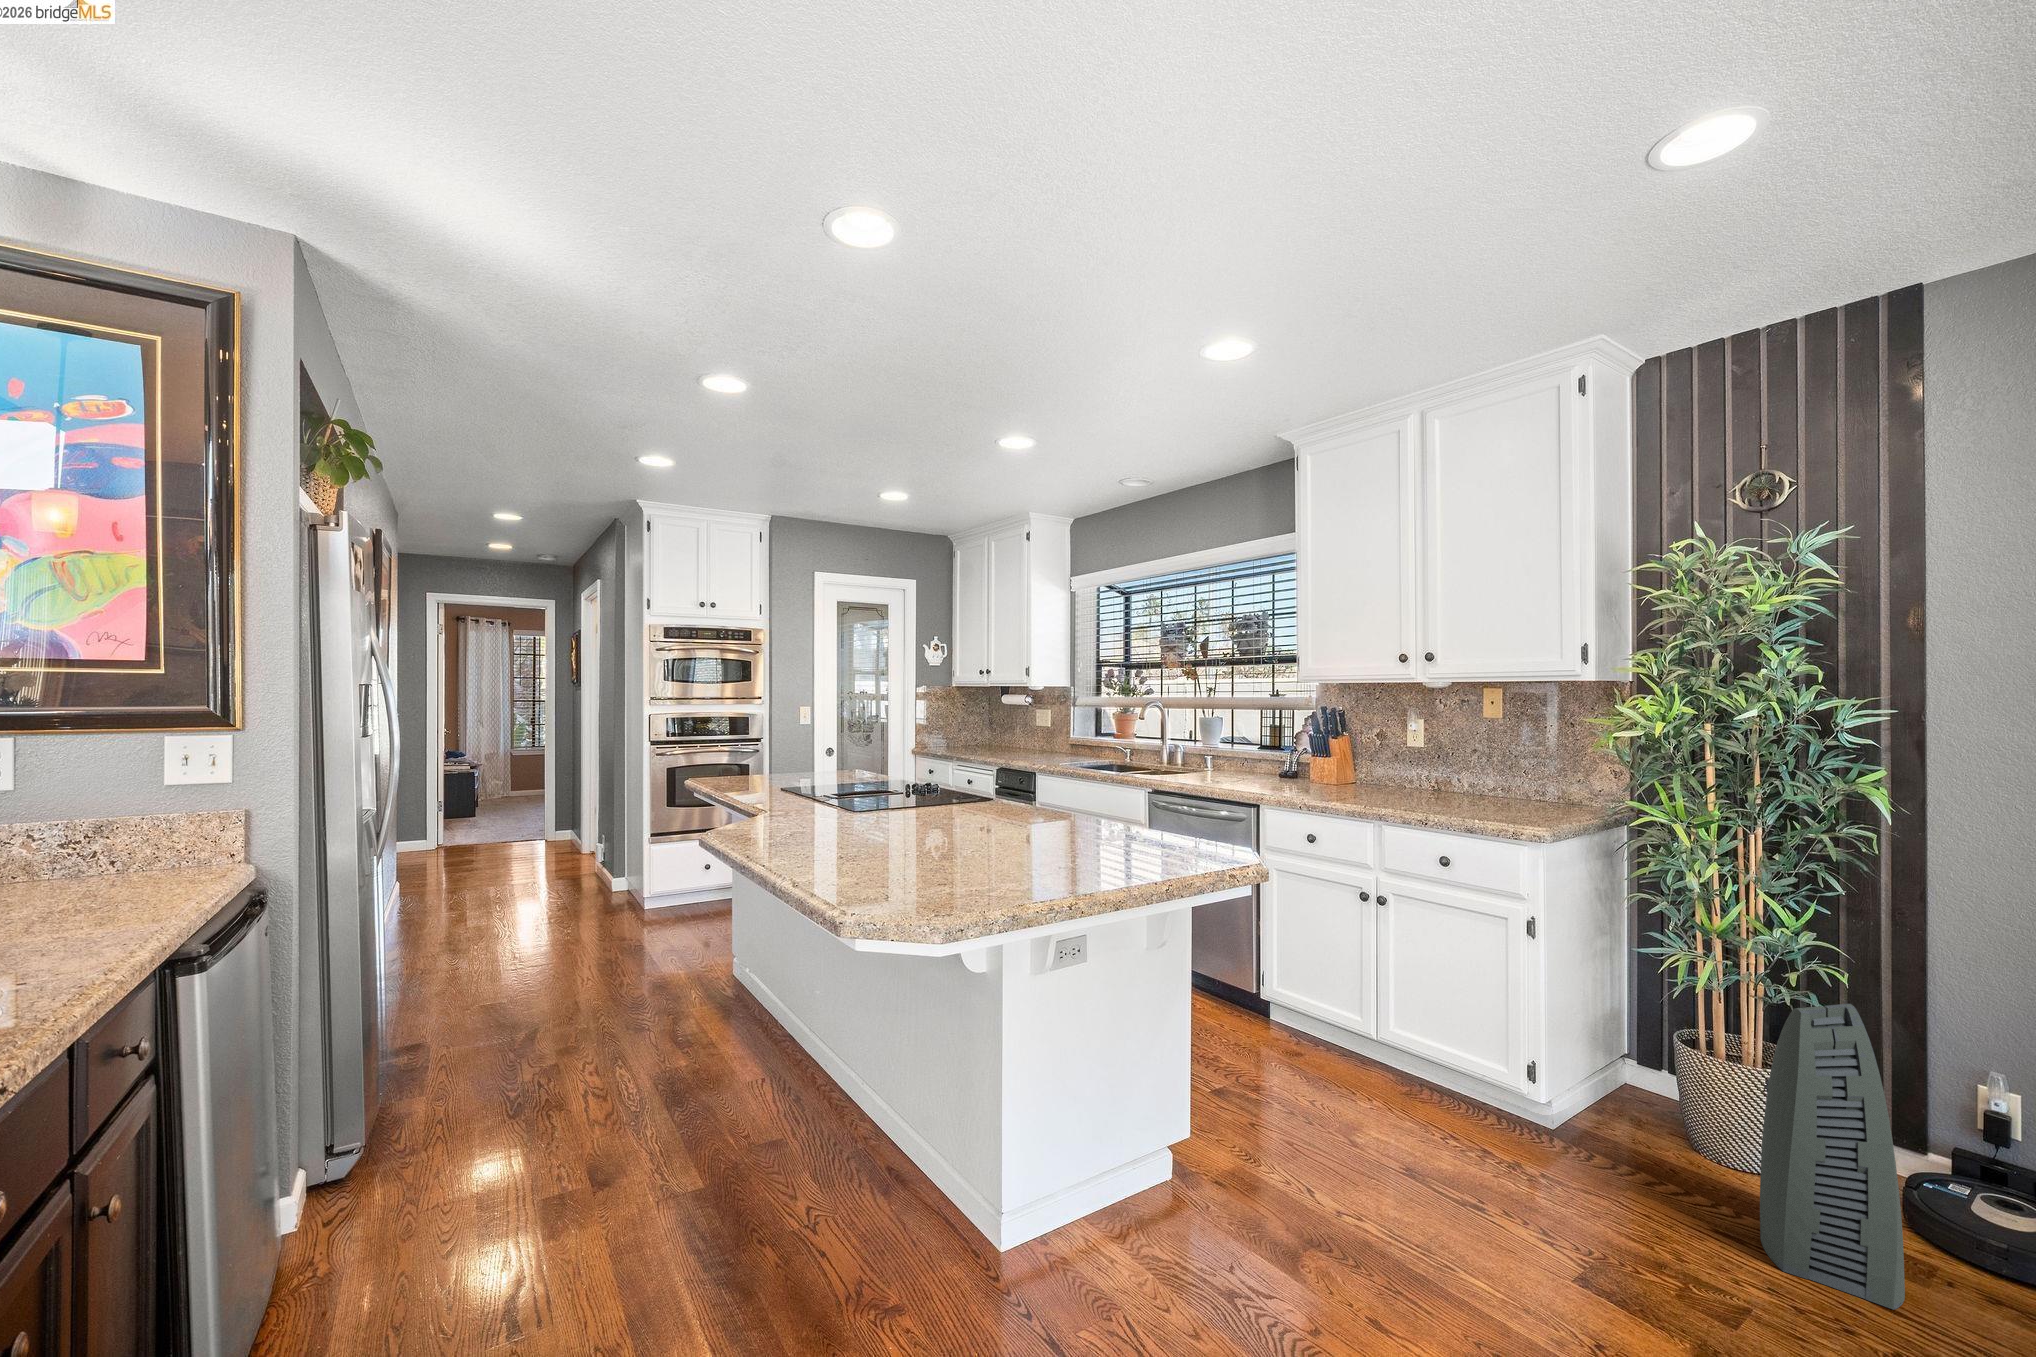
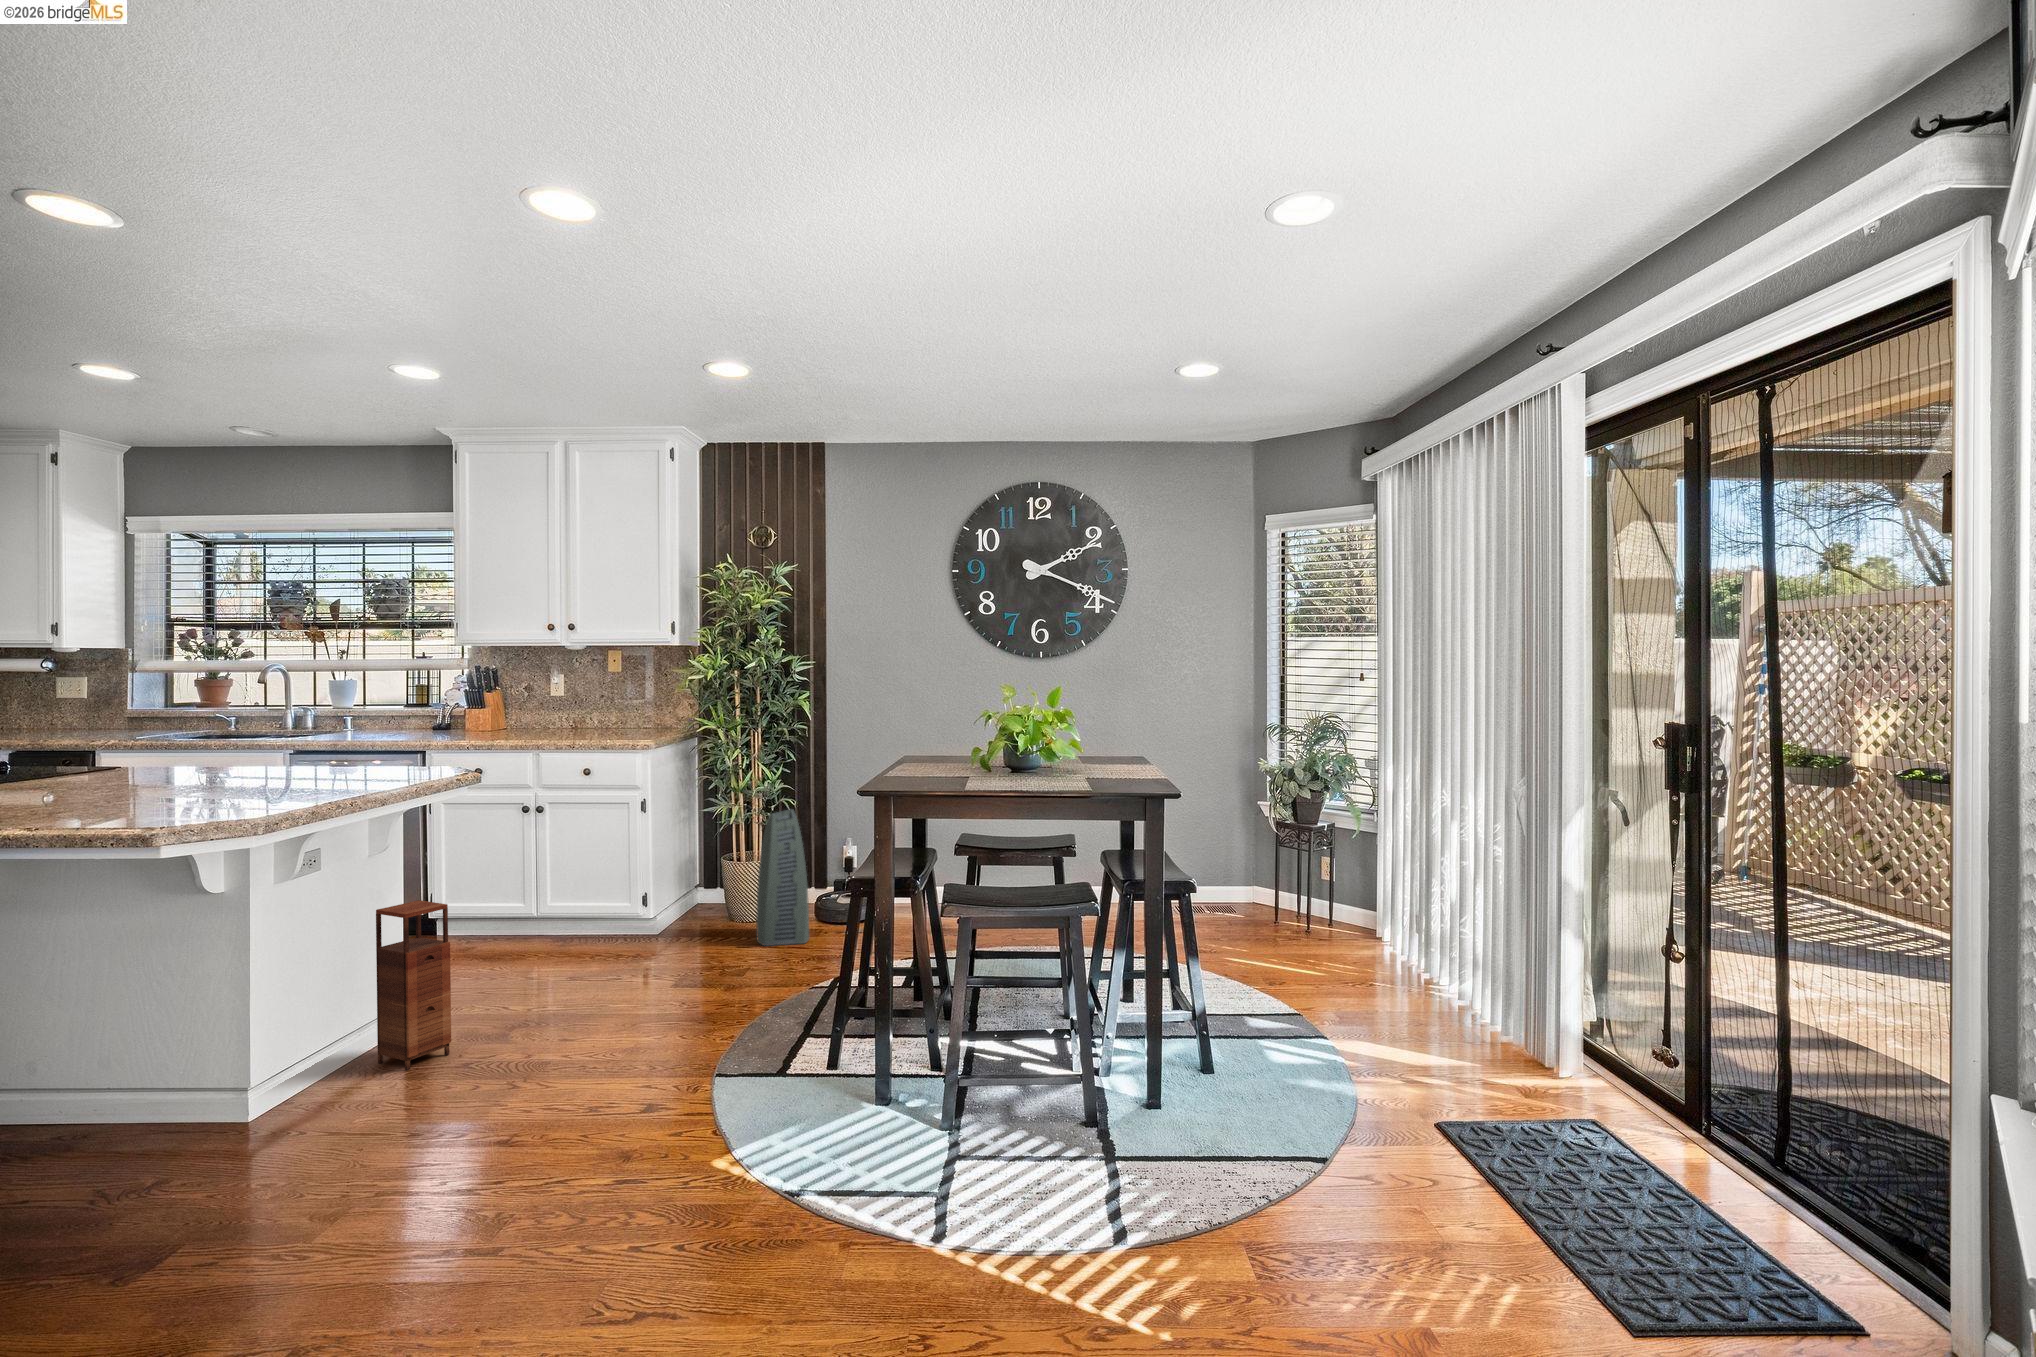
storage cabinet: none [1077,1053,1162,1325] -> present [376,900,451,1070]

